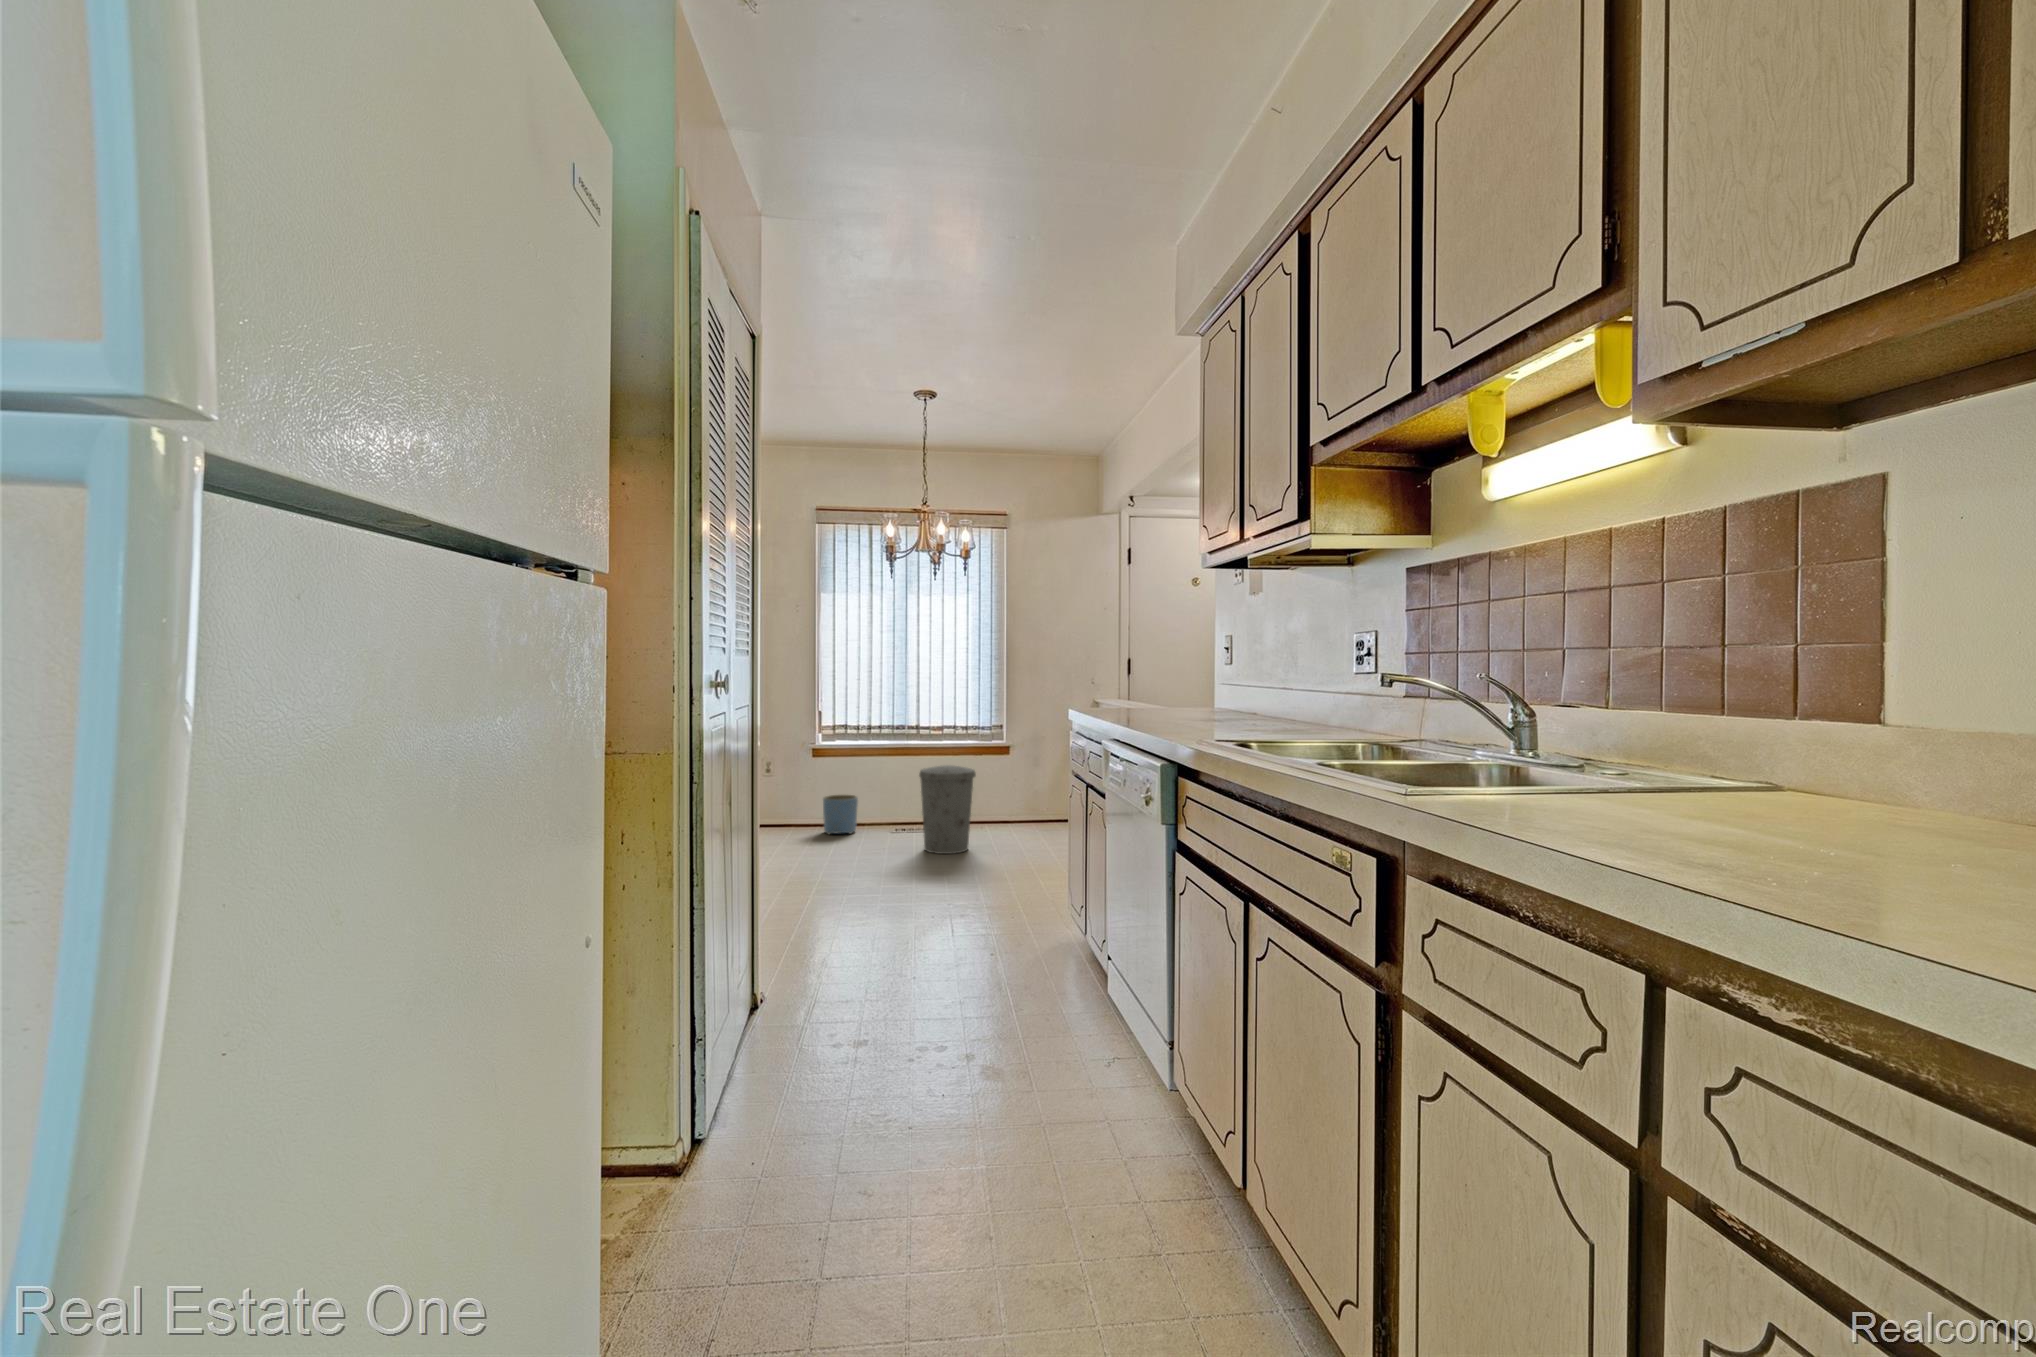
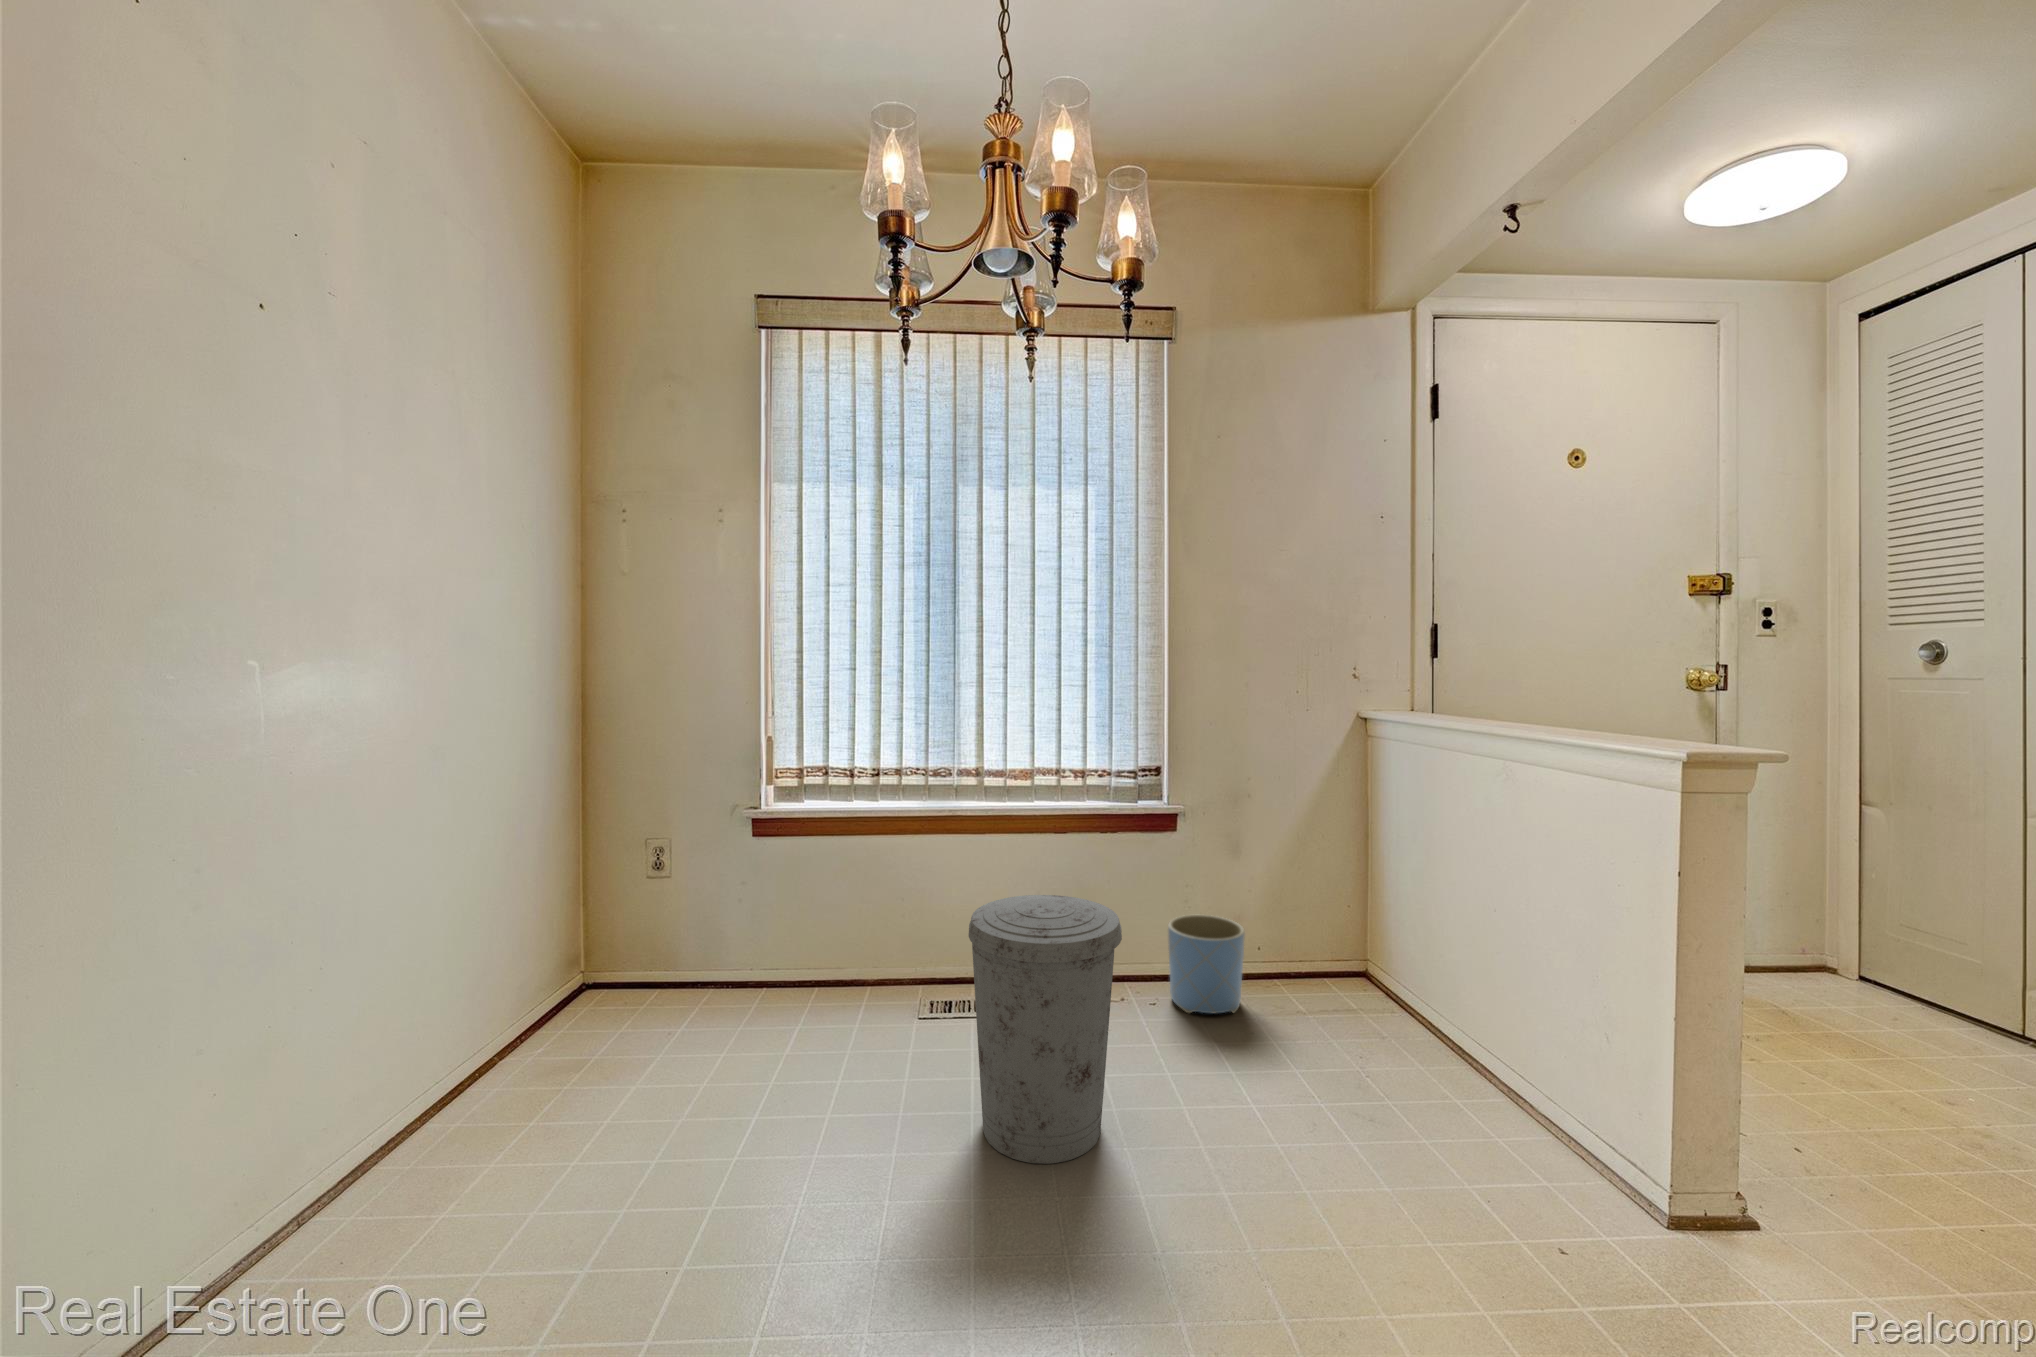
planter: present [823,795,858,834] -> present [1168,915,1245,1014]

